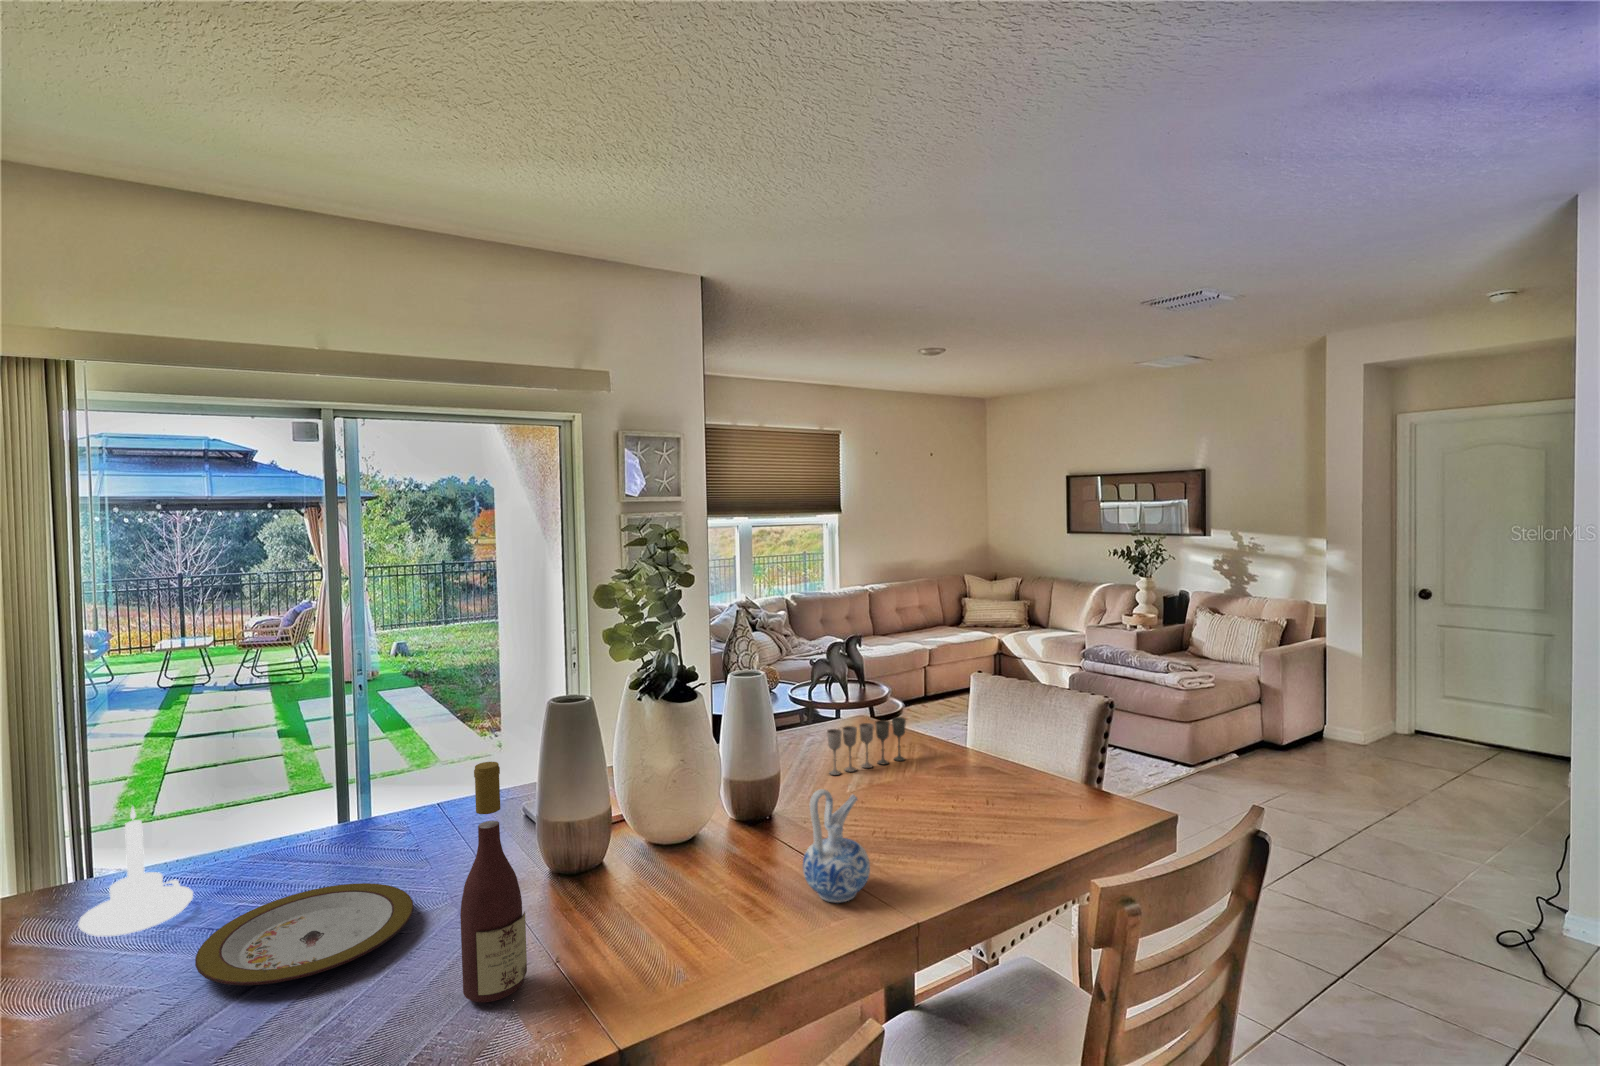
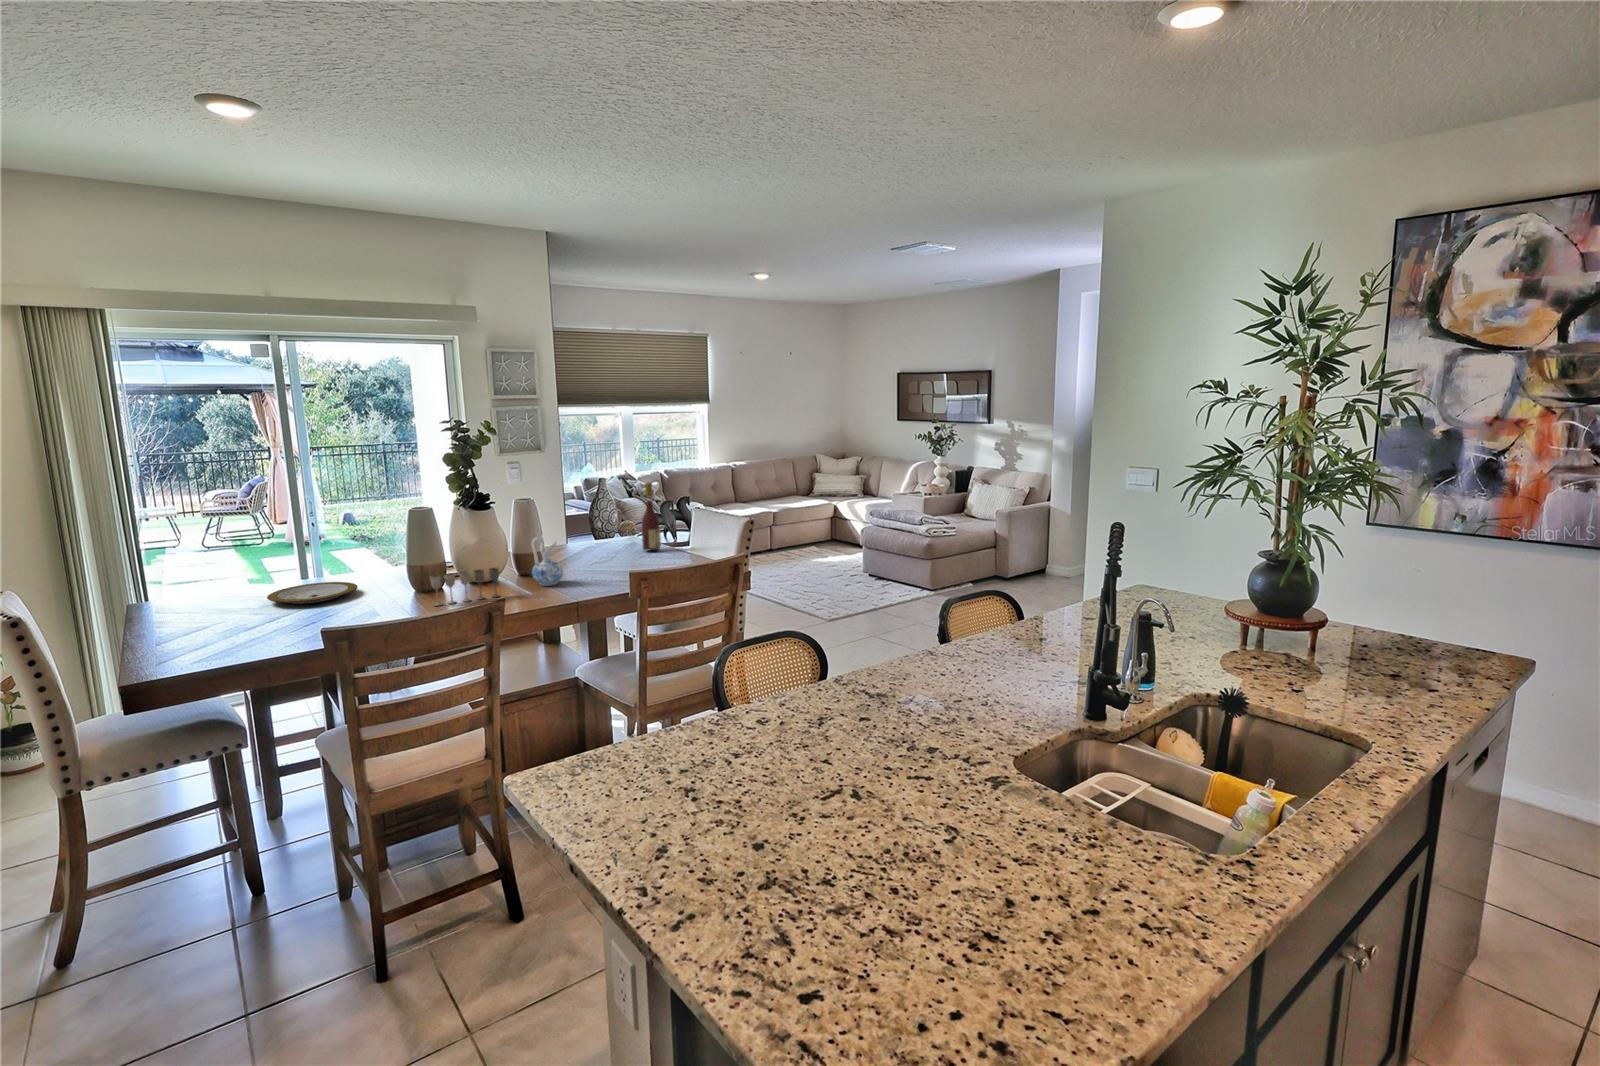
wine glass: present [827,717,906,775] -> present [430,568,499,606]
wine bottle: present [460,762,527,1002] -> present [642,482,661,550]
candle holder: present [78,807,193,936] -> none [209,545,256,598]

